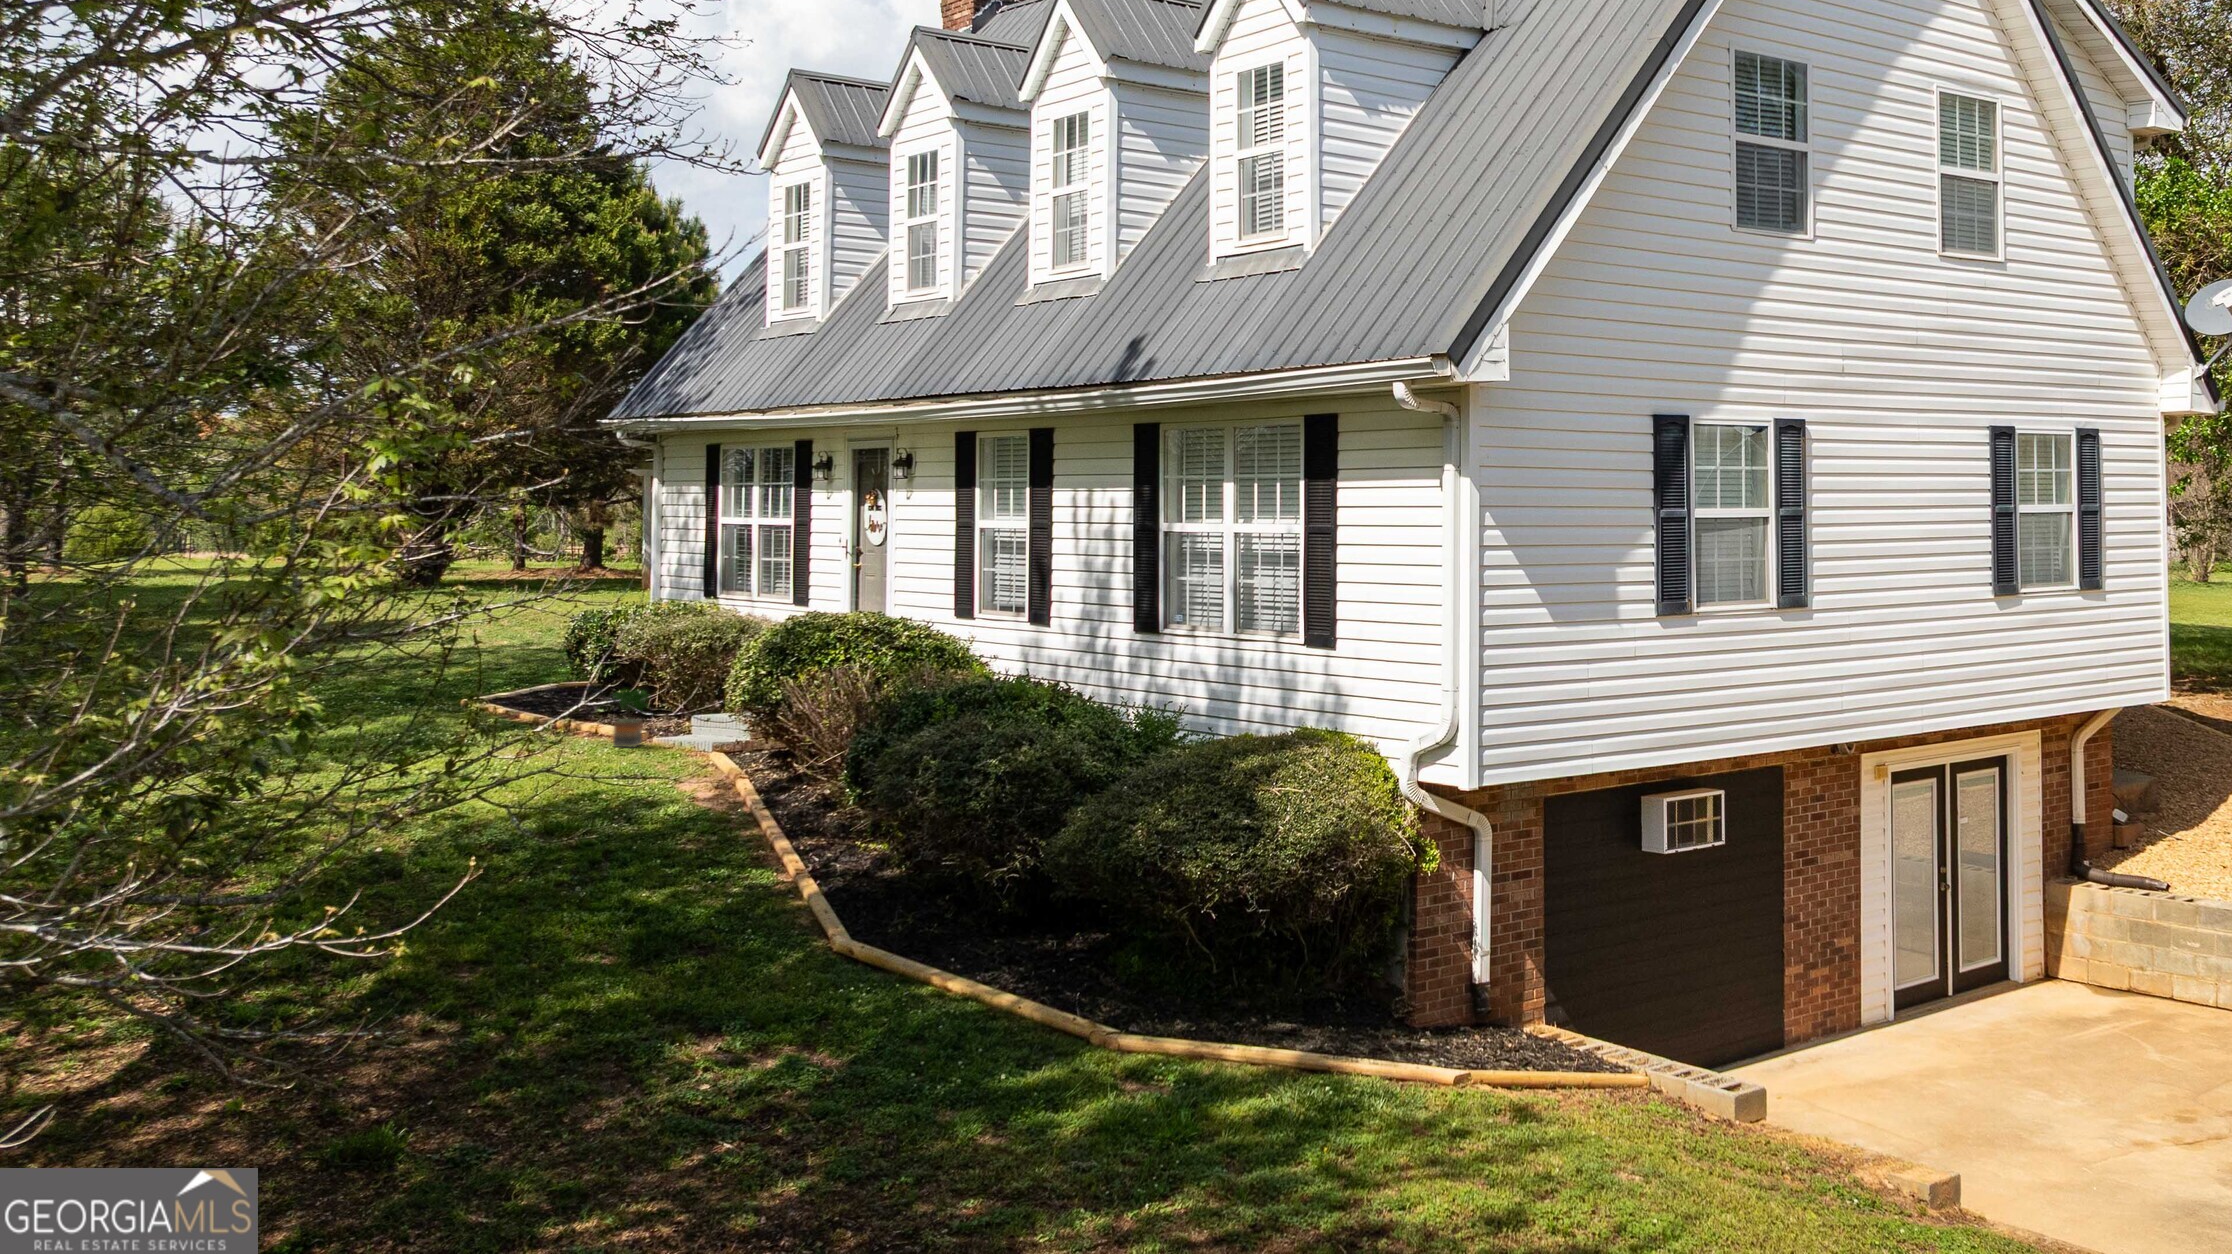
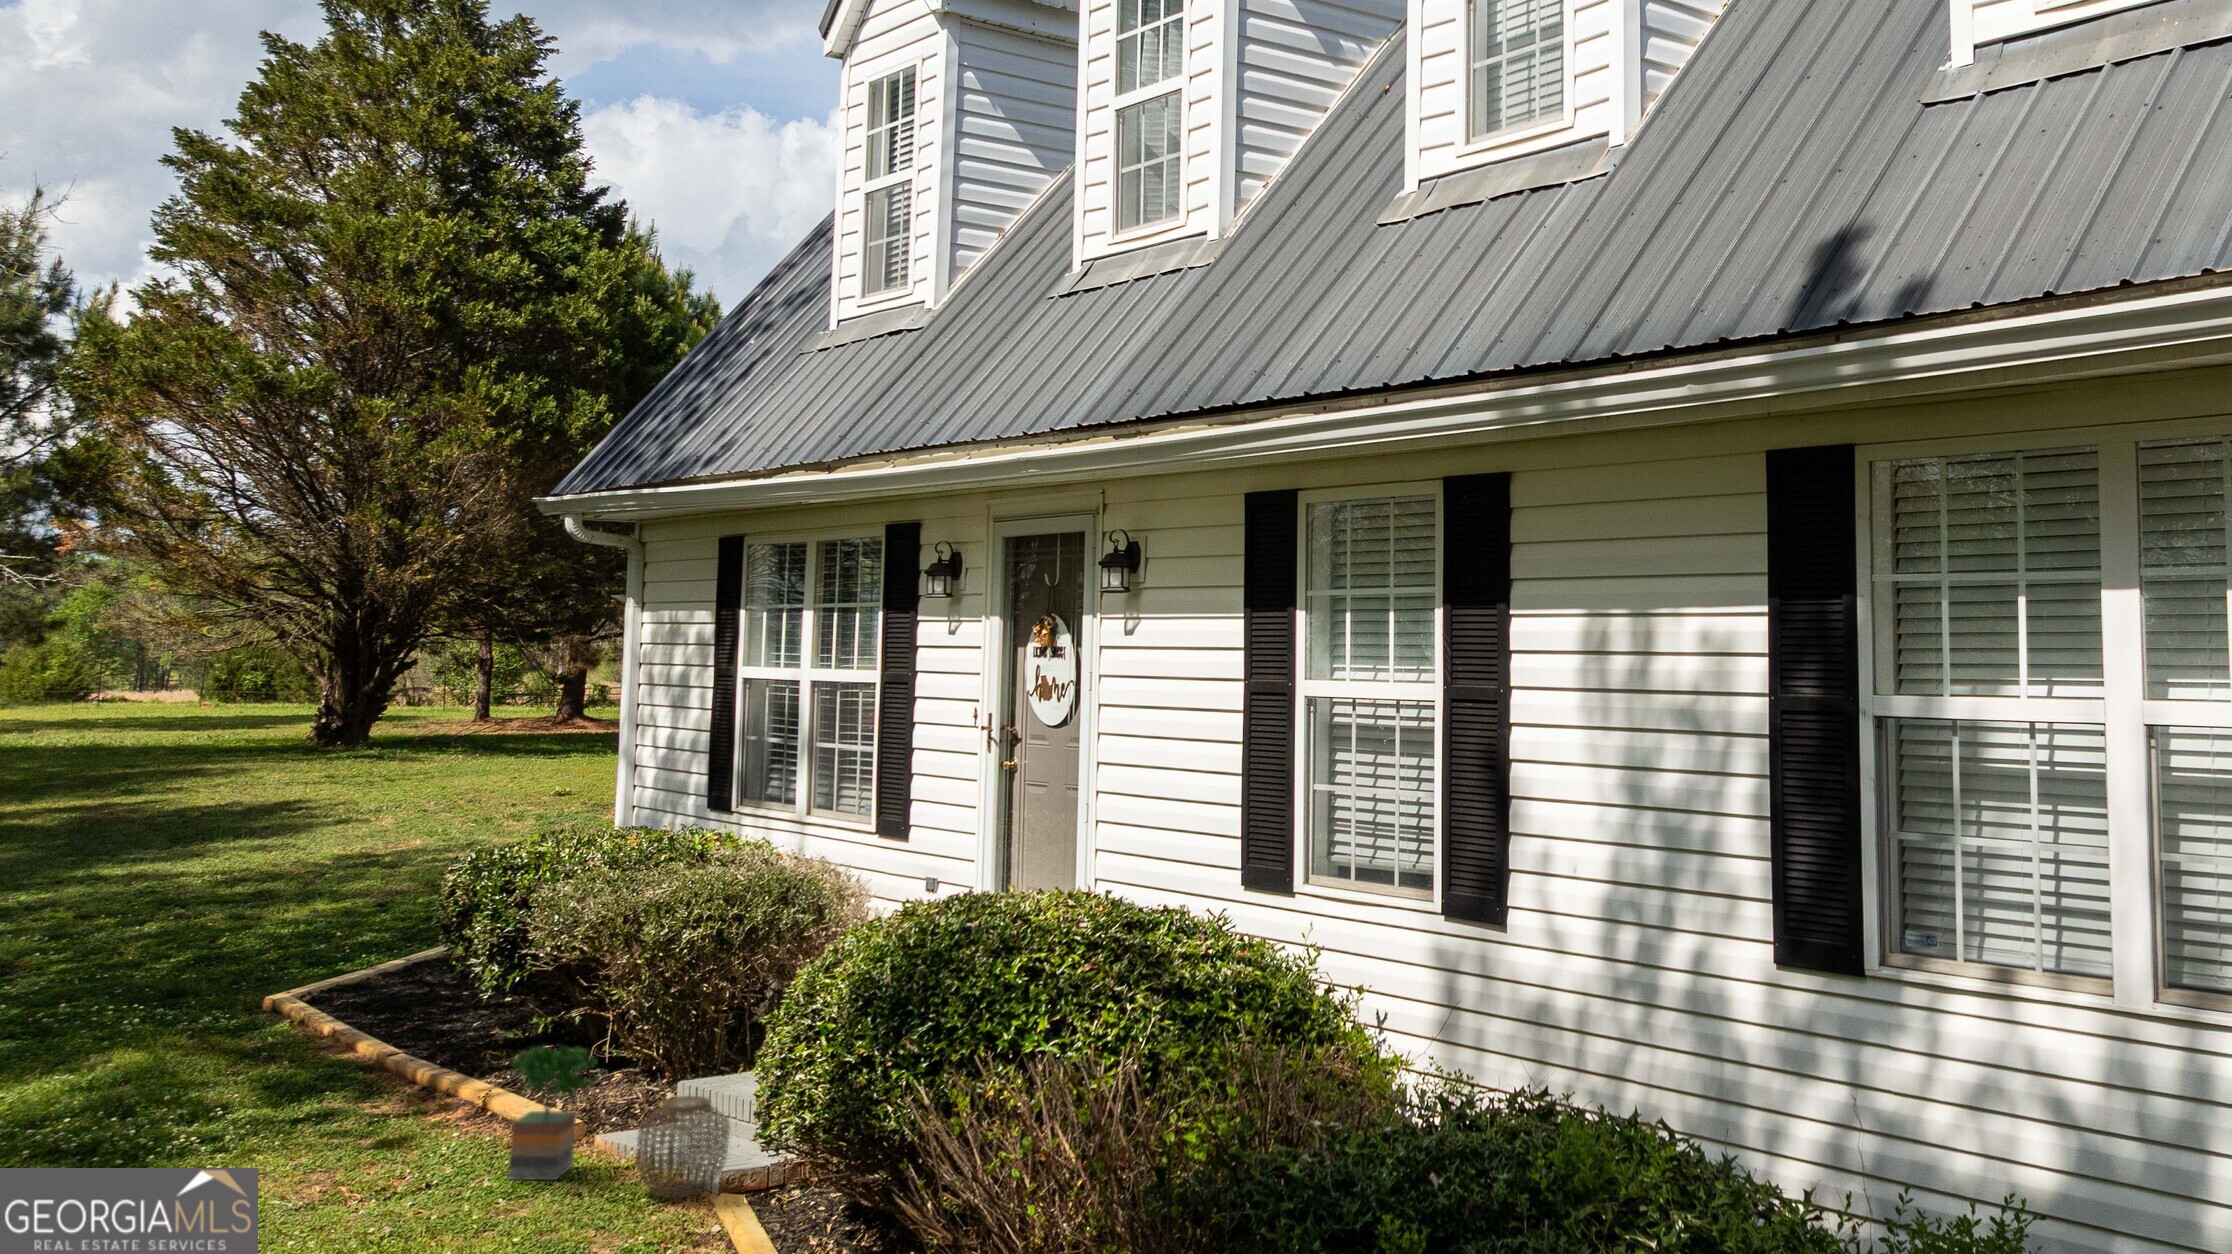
woven basket: none [672,711,714,753] -> present [636,1096,730,1198]

